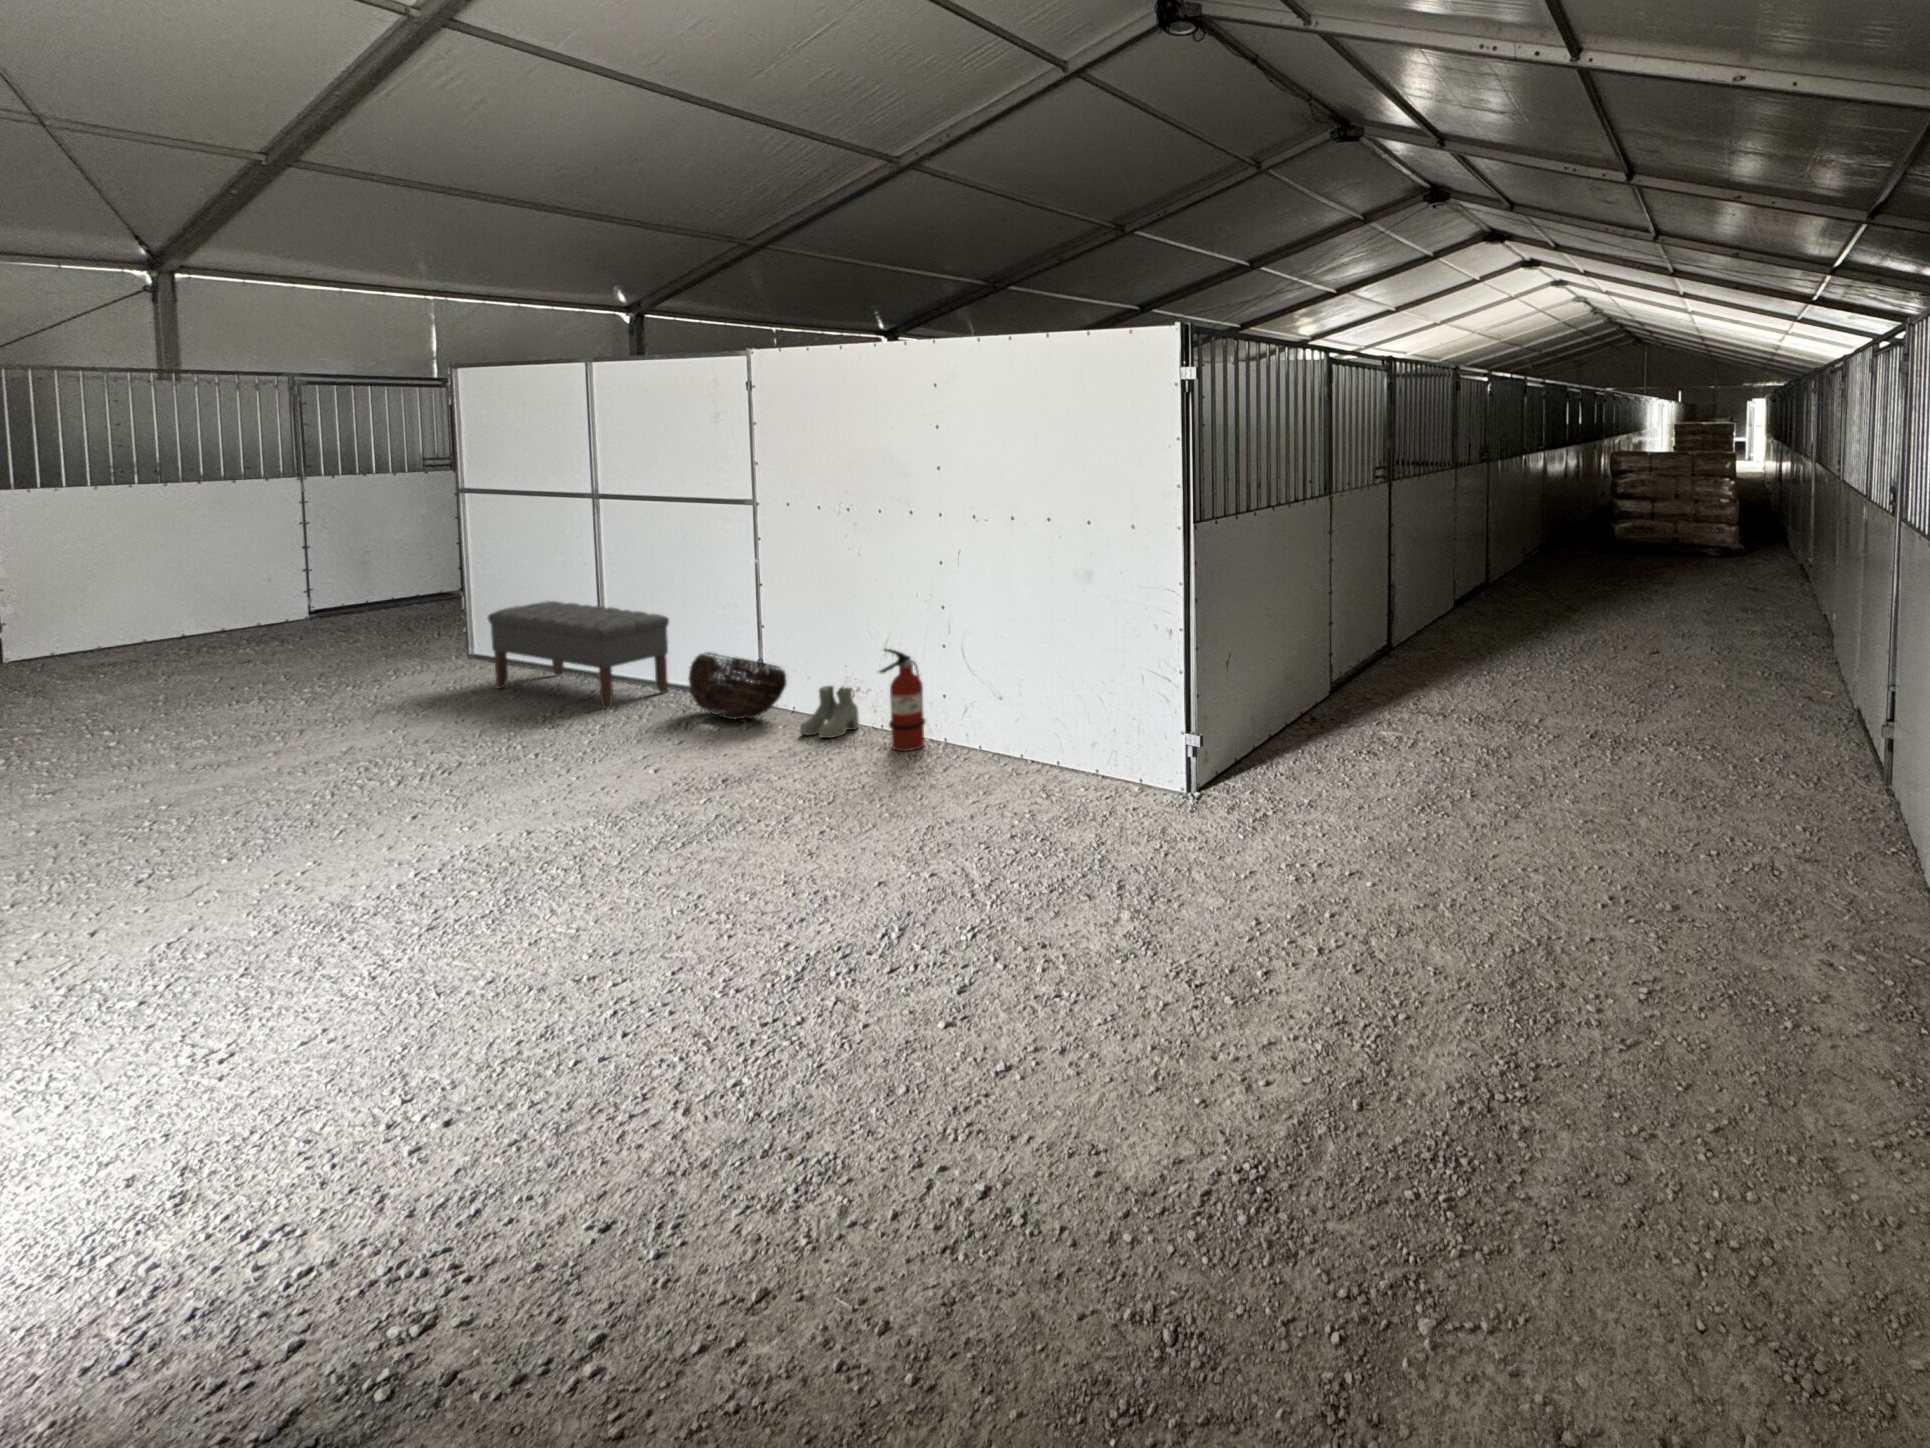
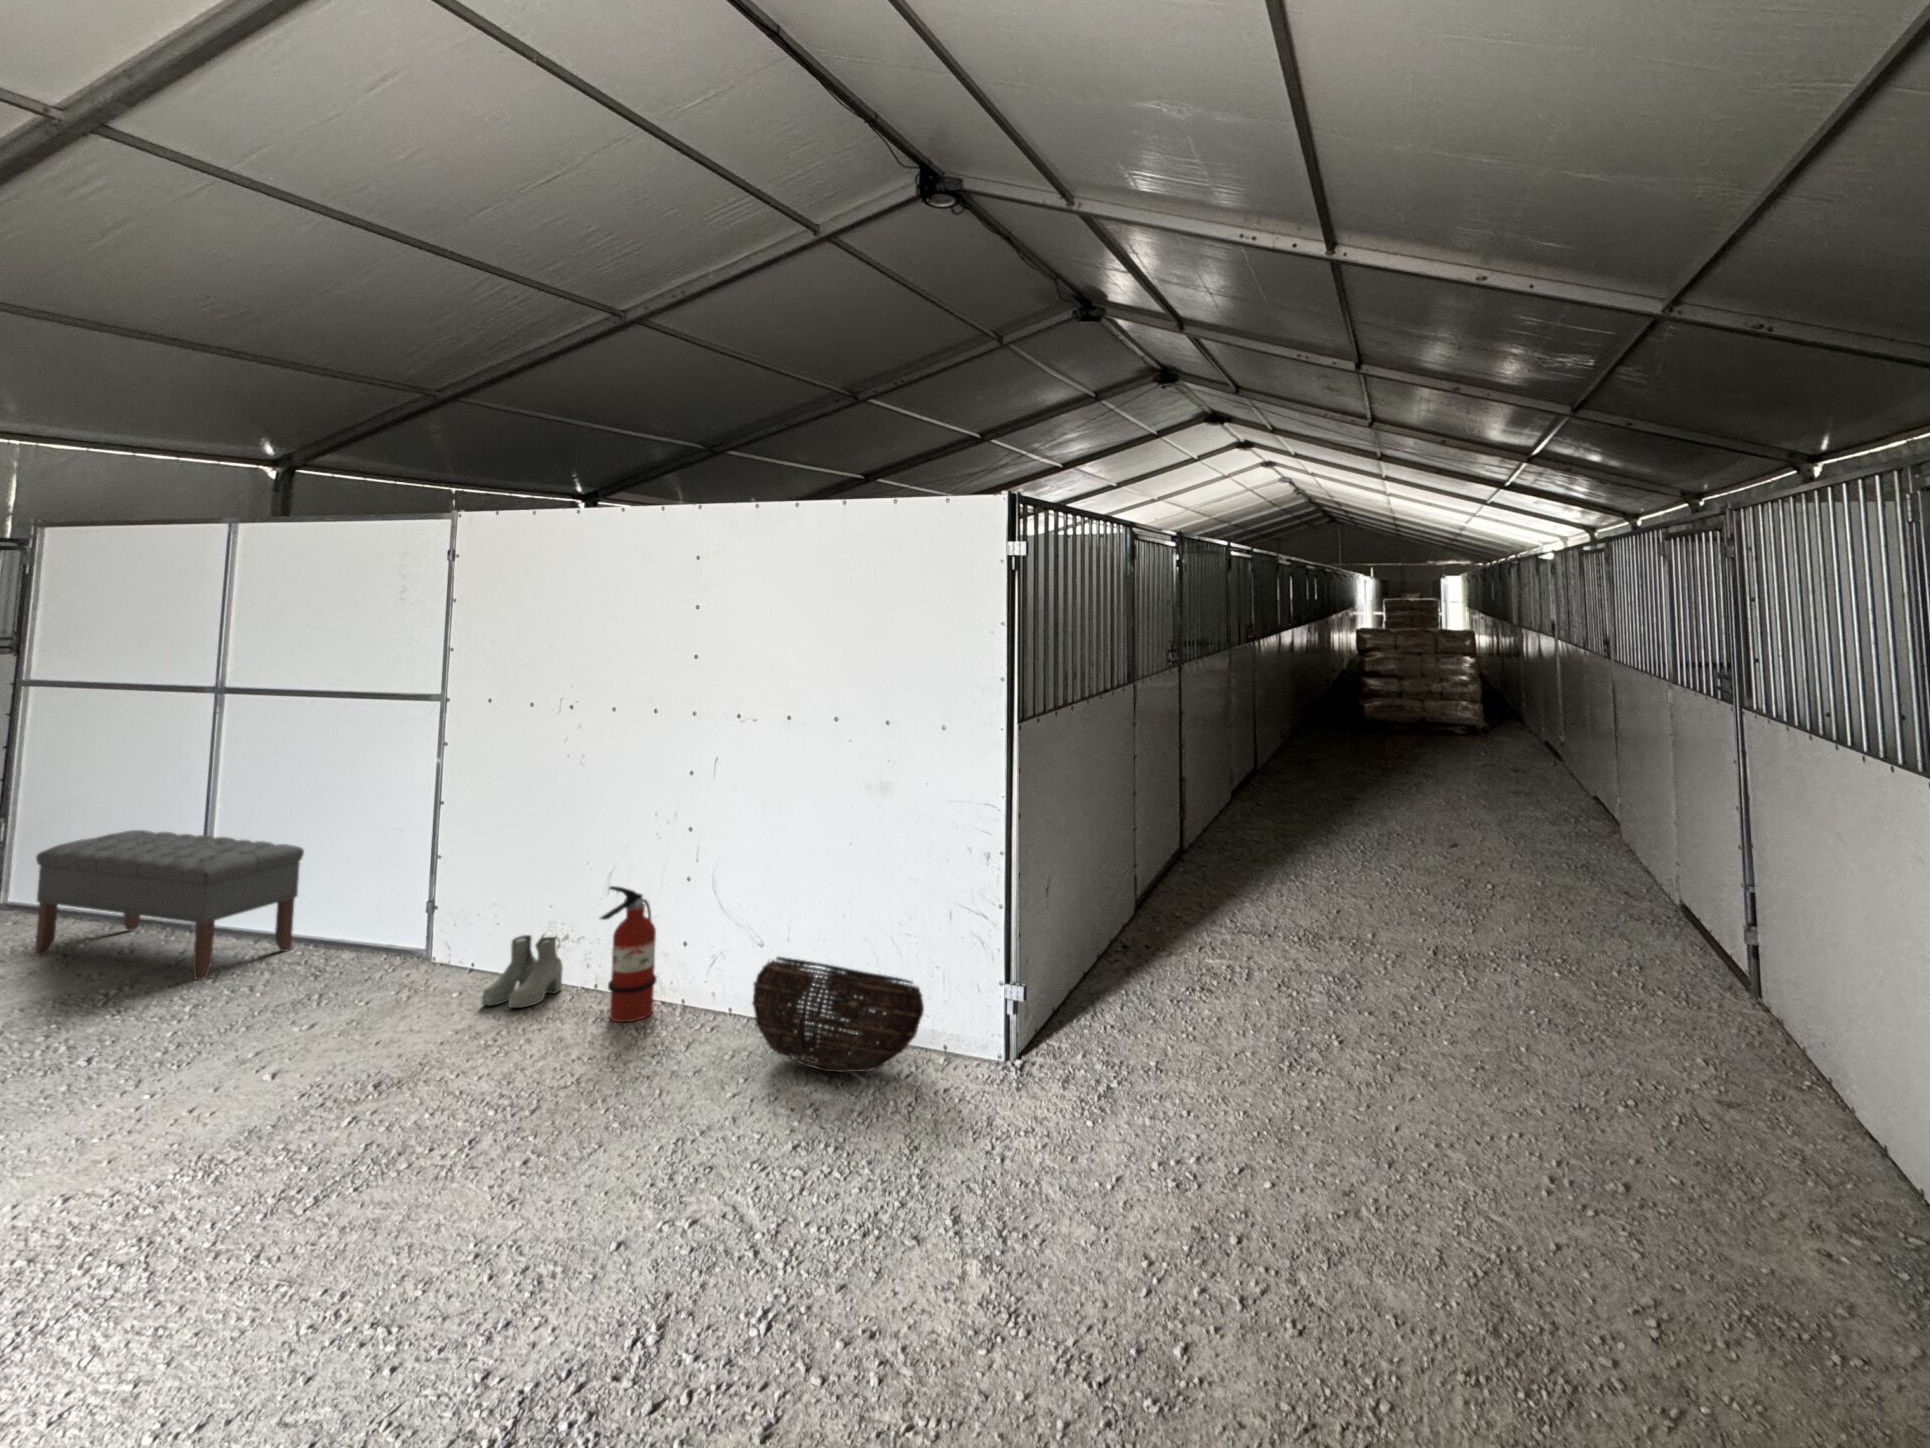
basket: present [688,652,786,719] -> present [752,957,924,1072]

